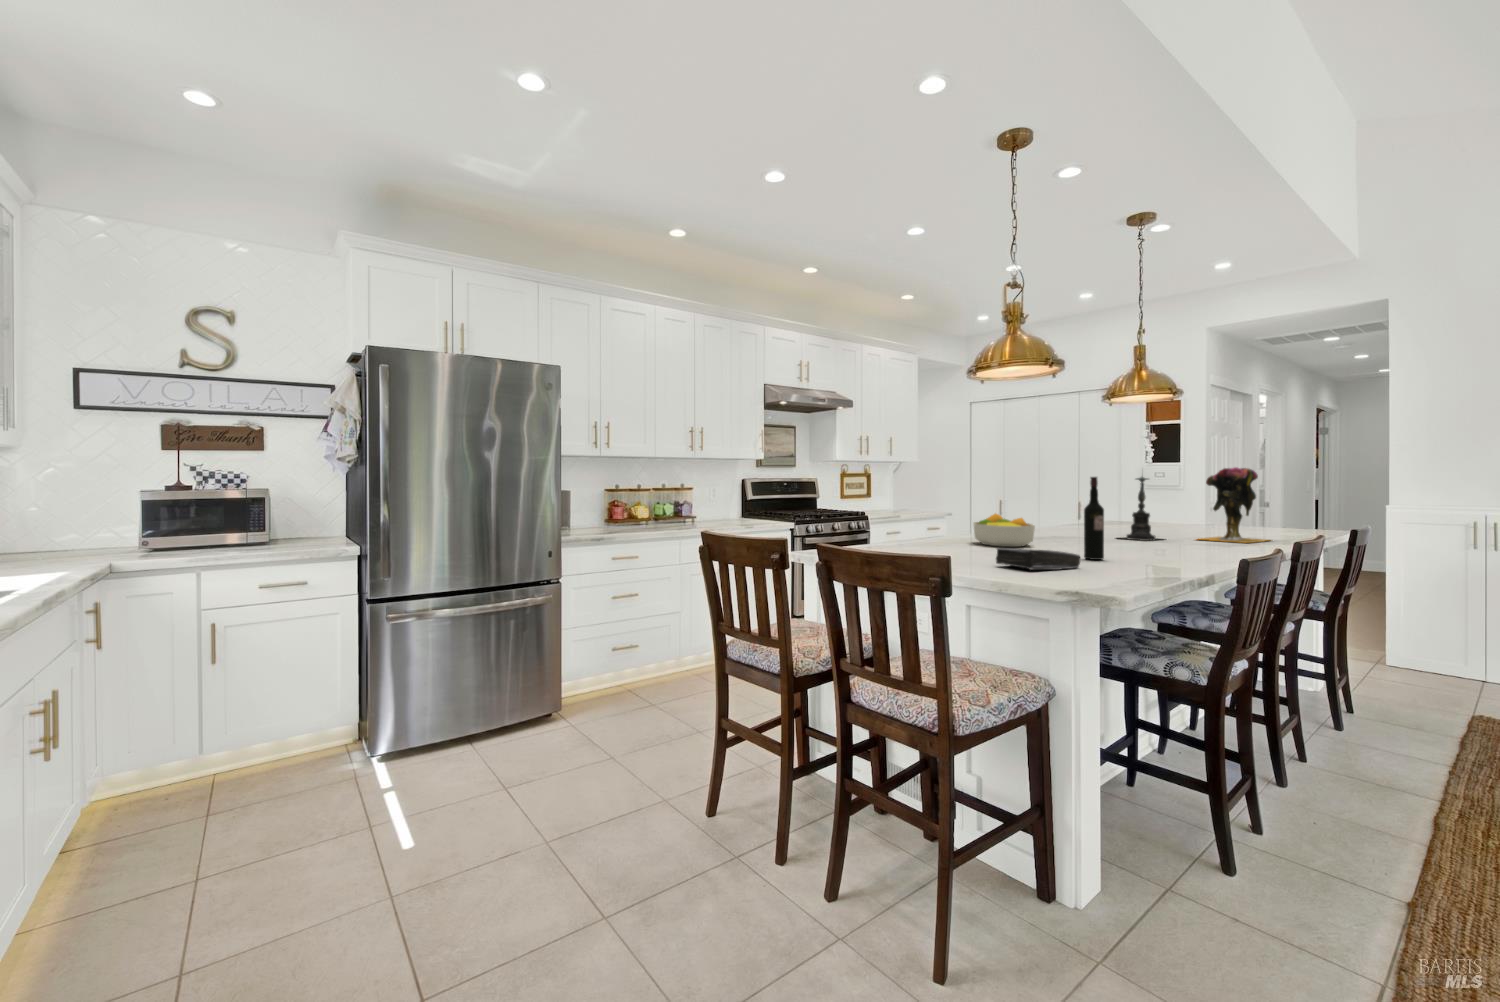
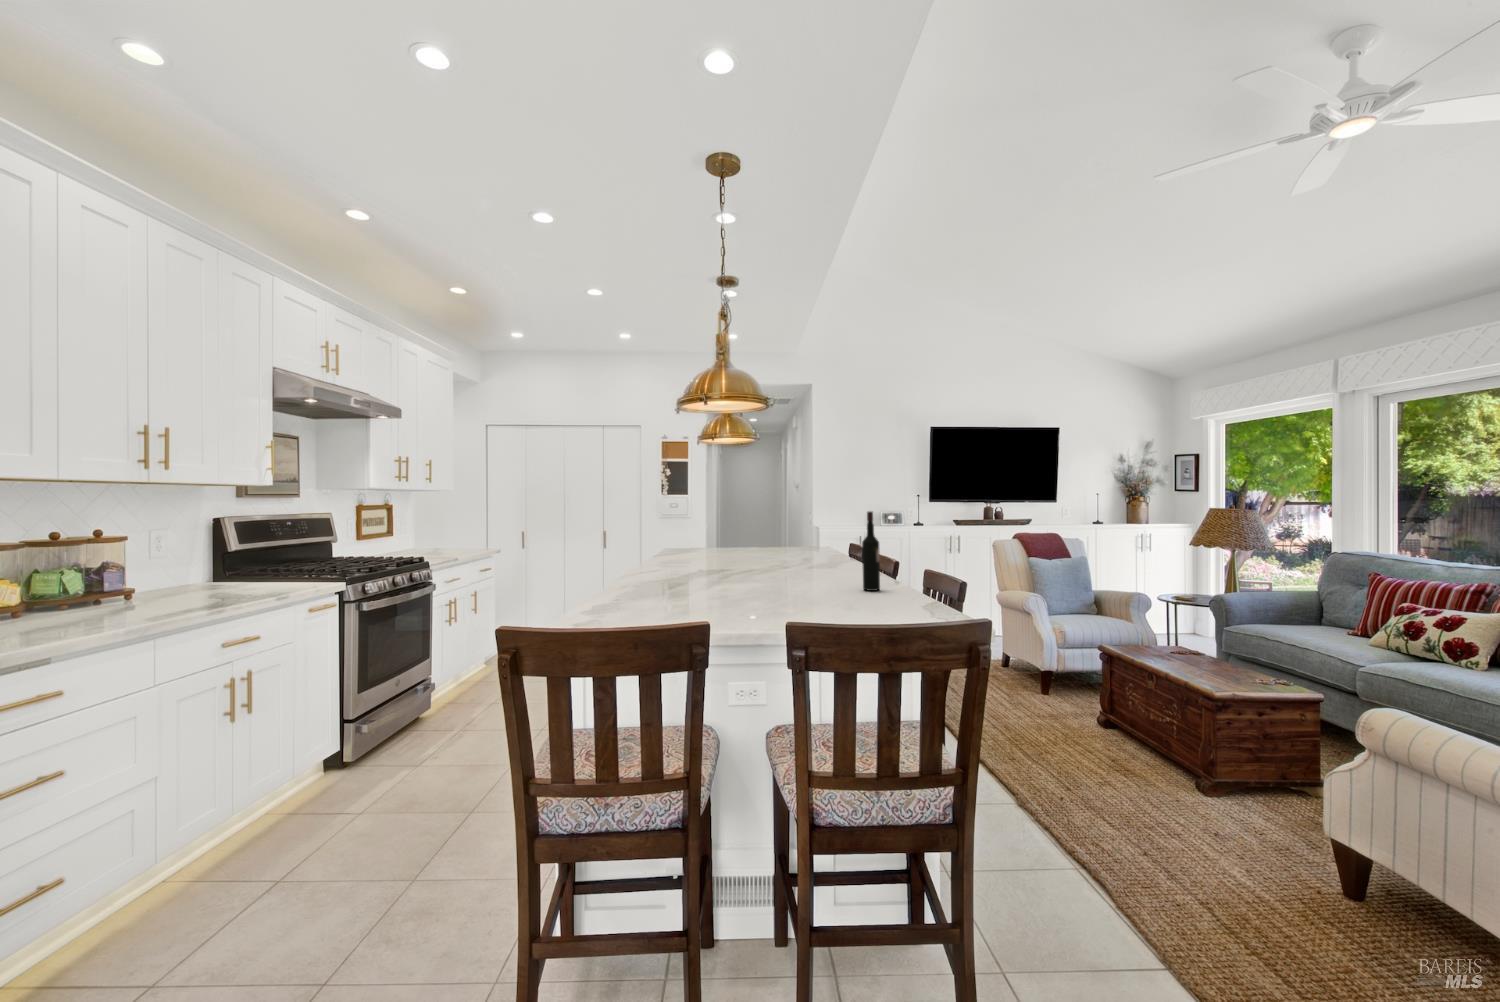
vase: present [1198,467,1267,543] -> none [809,500,850,560]
candle holder: present [1120,476,1159,541] -> none [764,501,796,565]
fruit bowl: present [973,514,1035,547] -> none [697,550,769,586]
book: present [996,548,1080,570] -> none [866,589,921,612]

